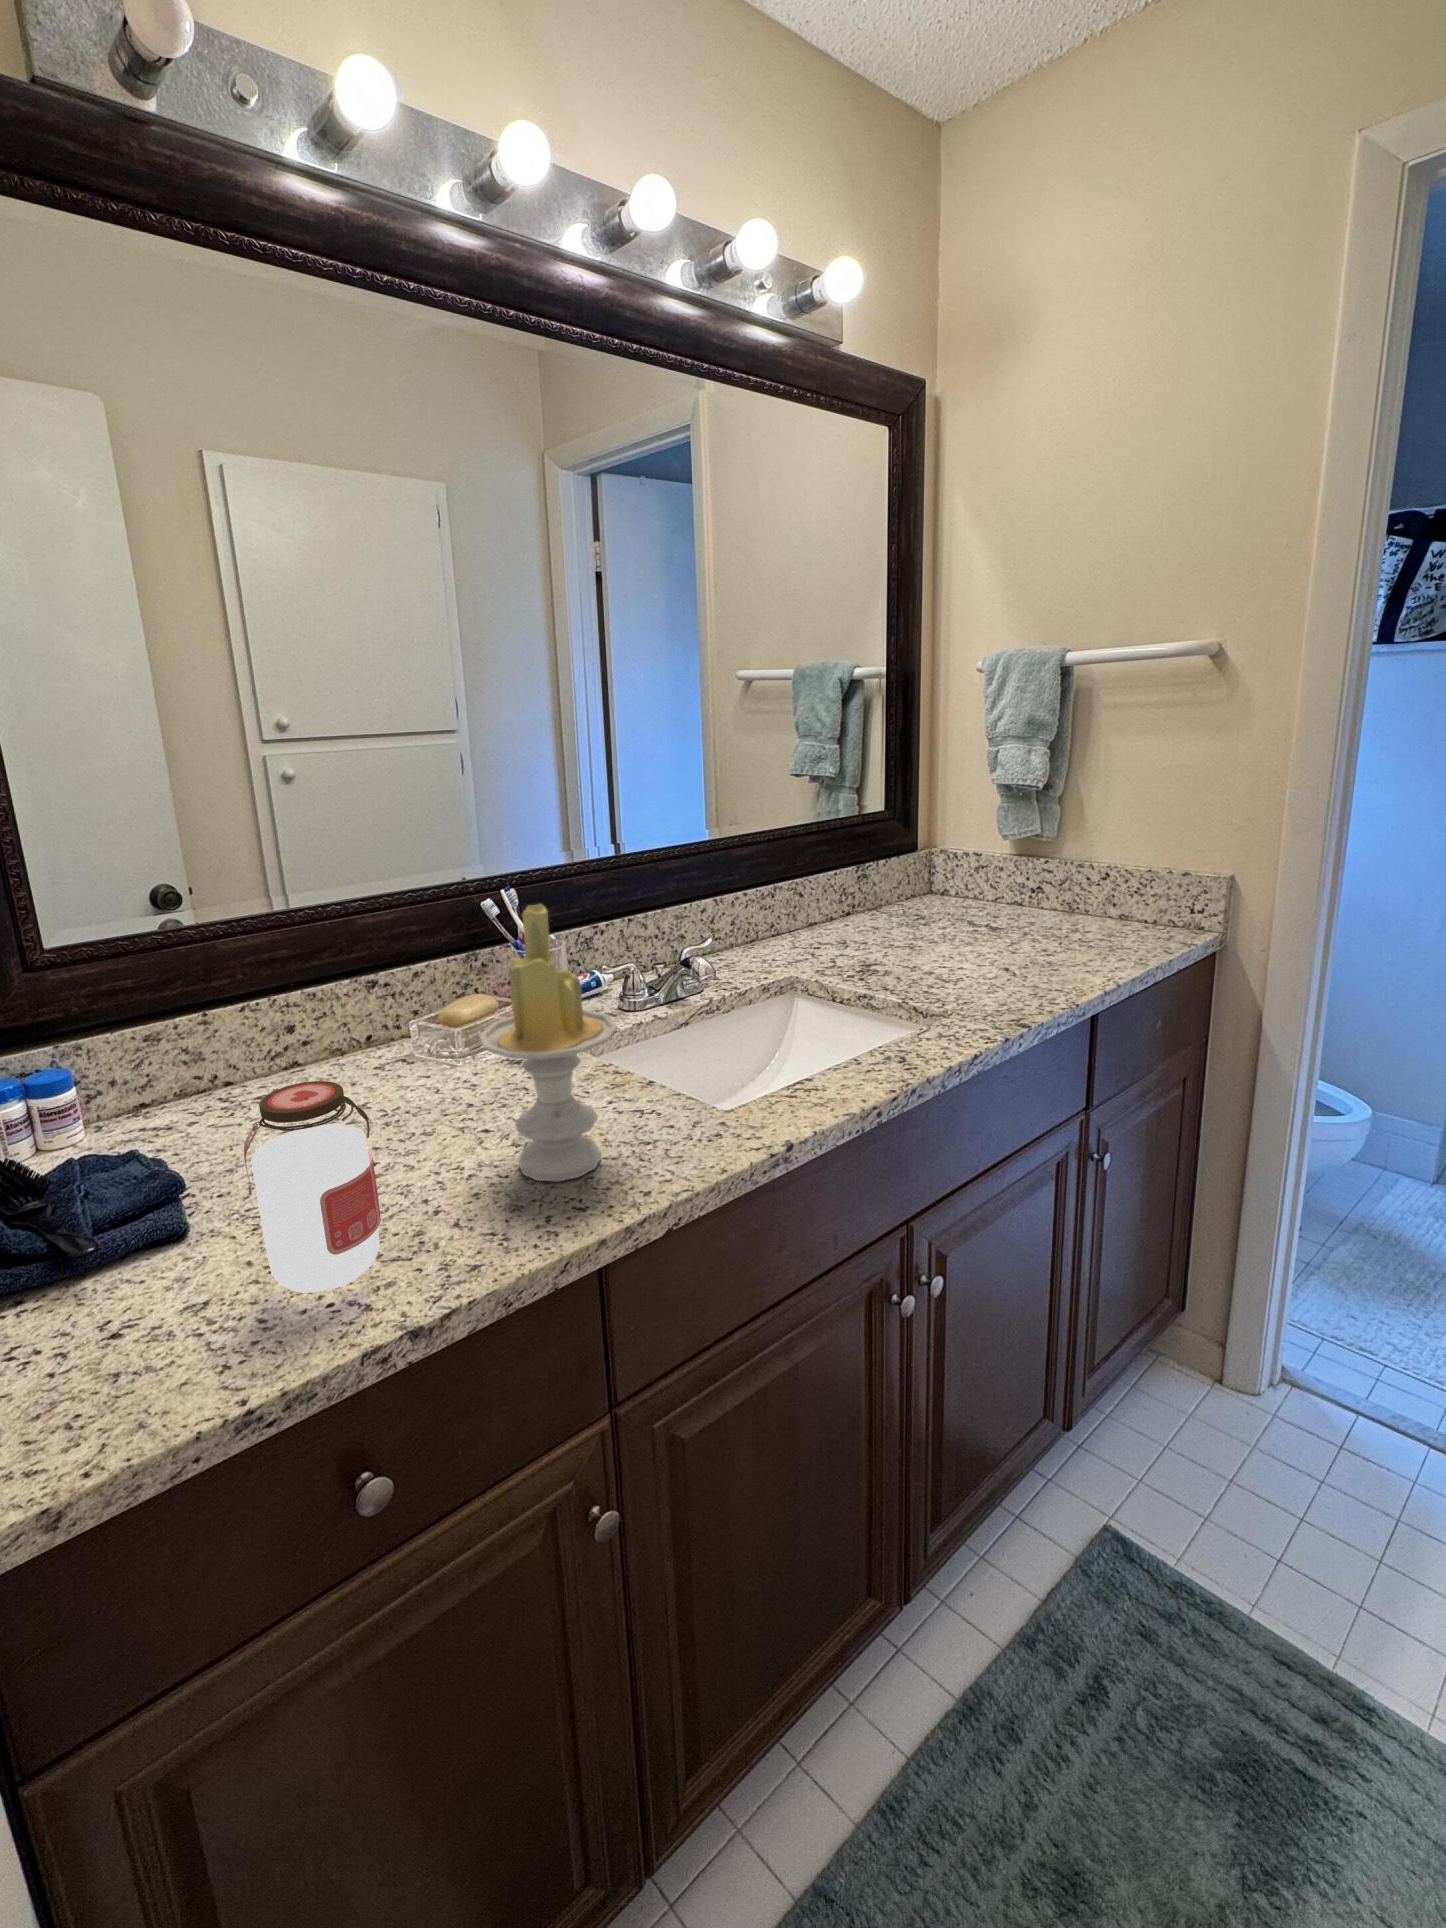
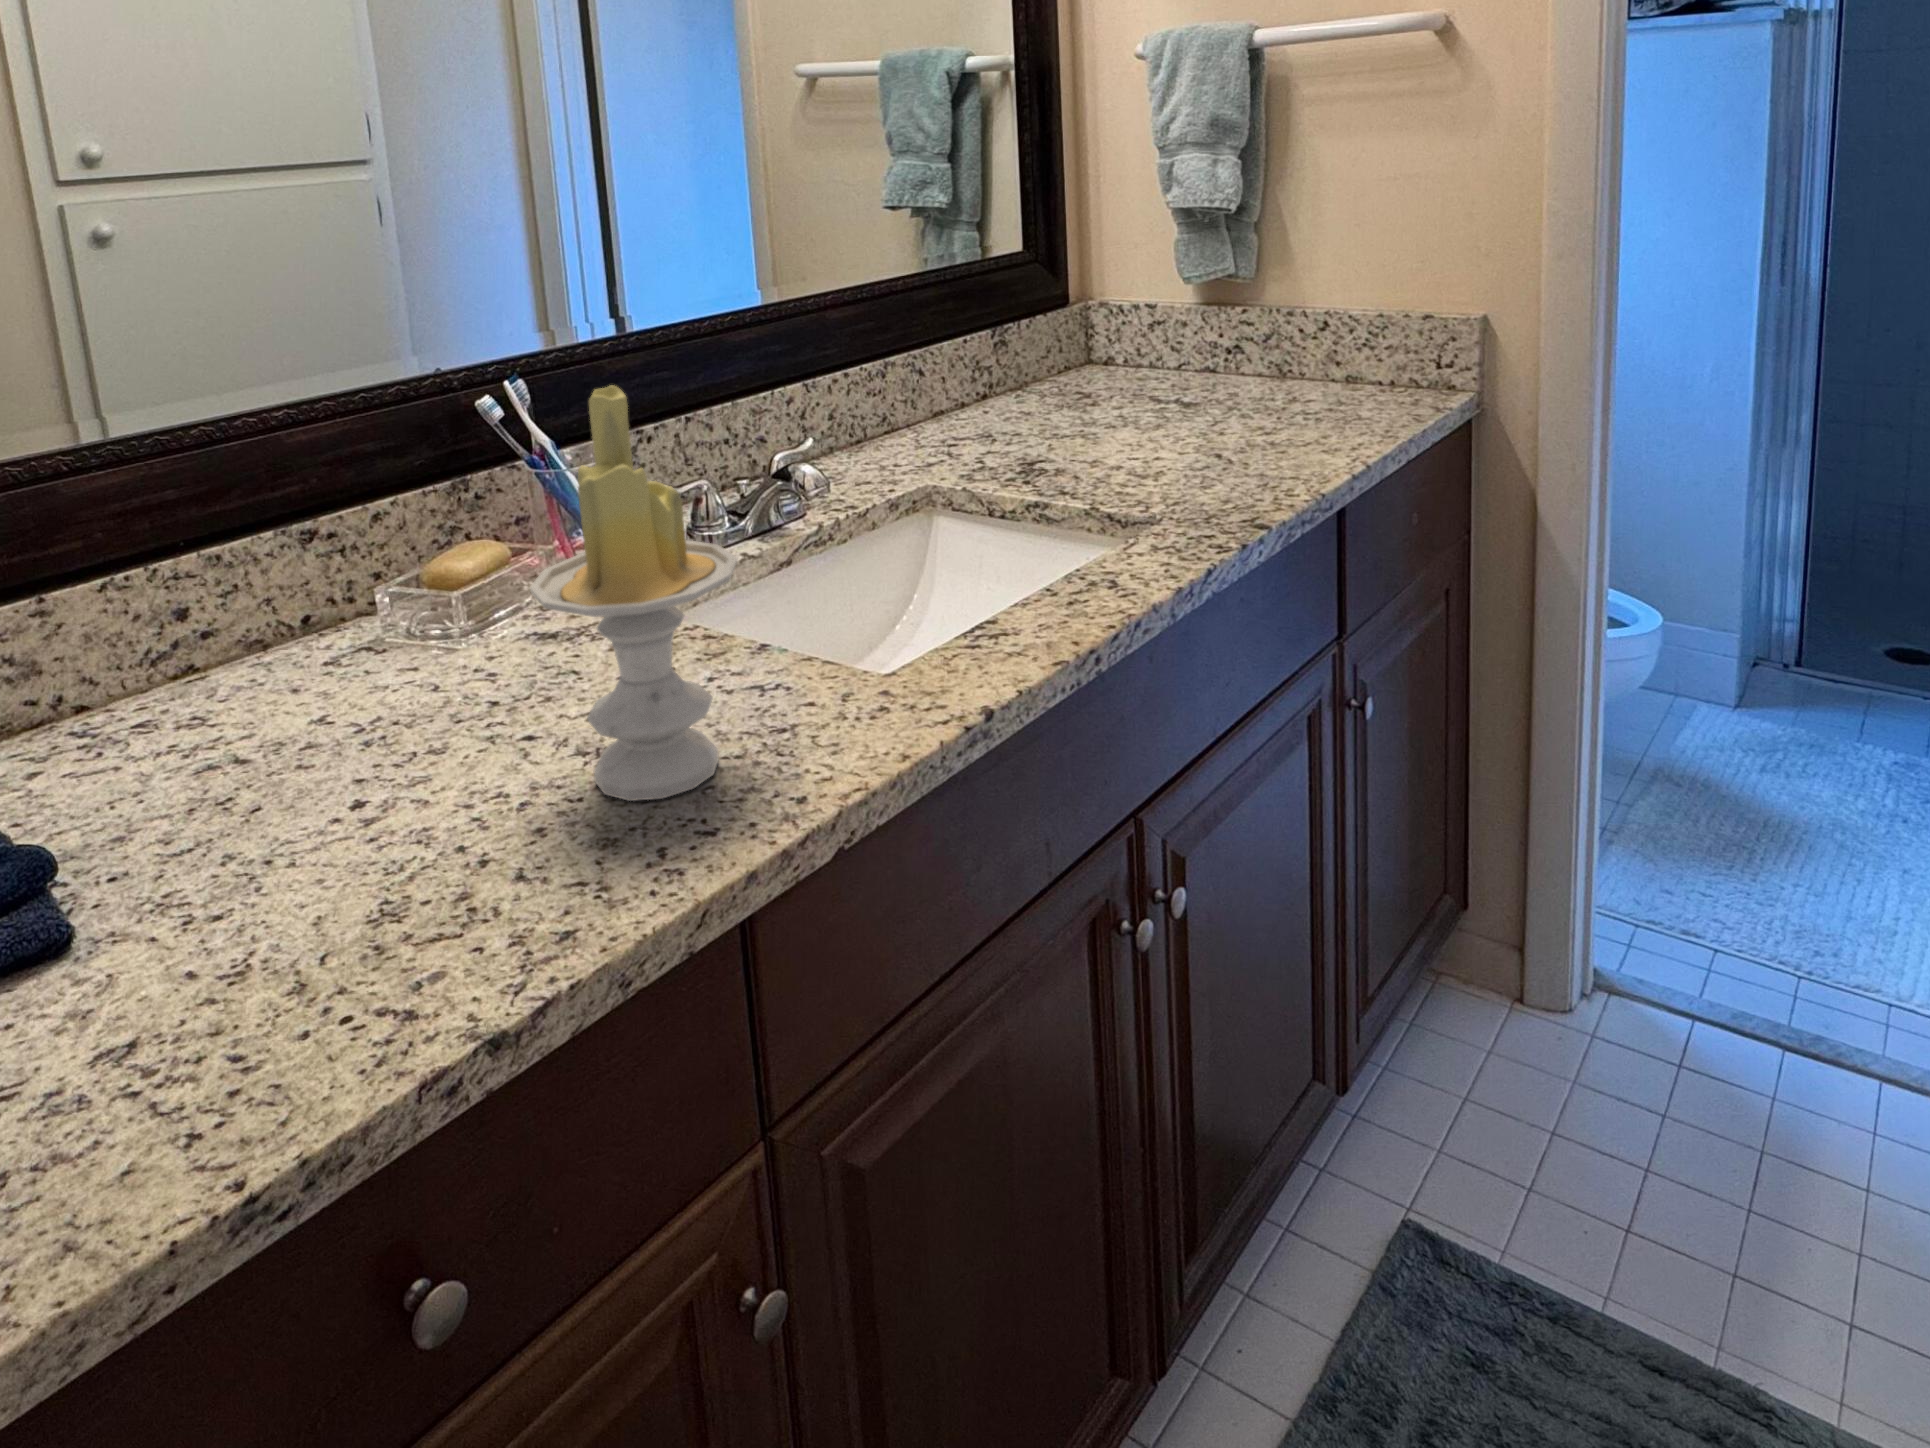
jar: present [244,1081,381,1293] -> none [192,670,417,1011]

